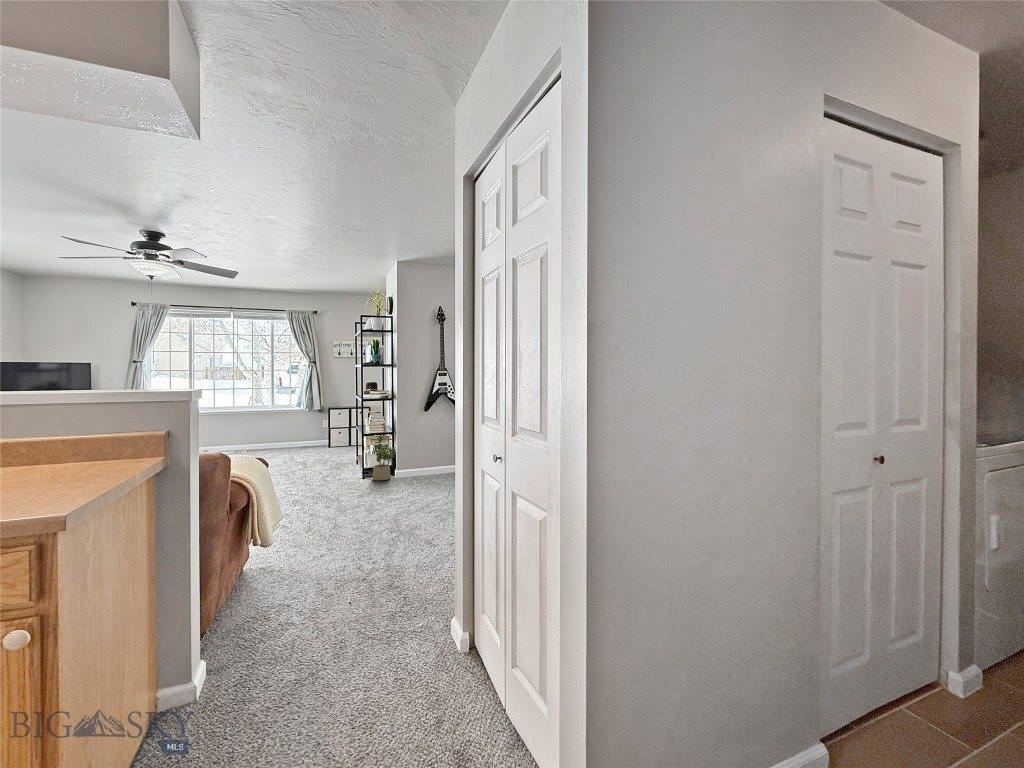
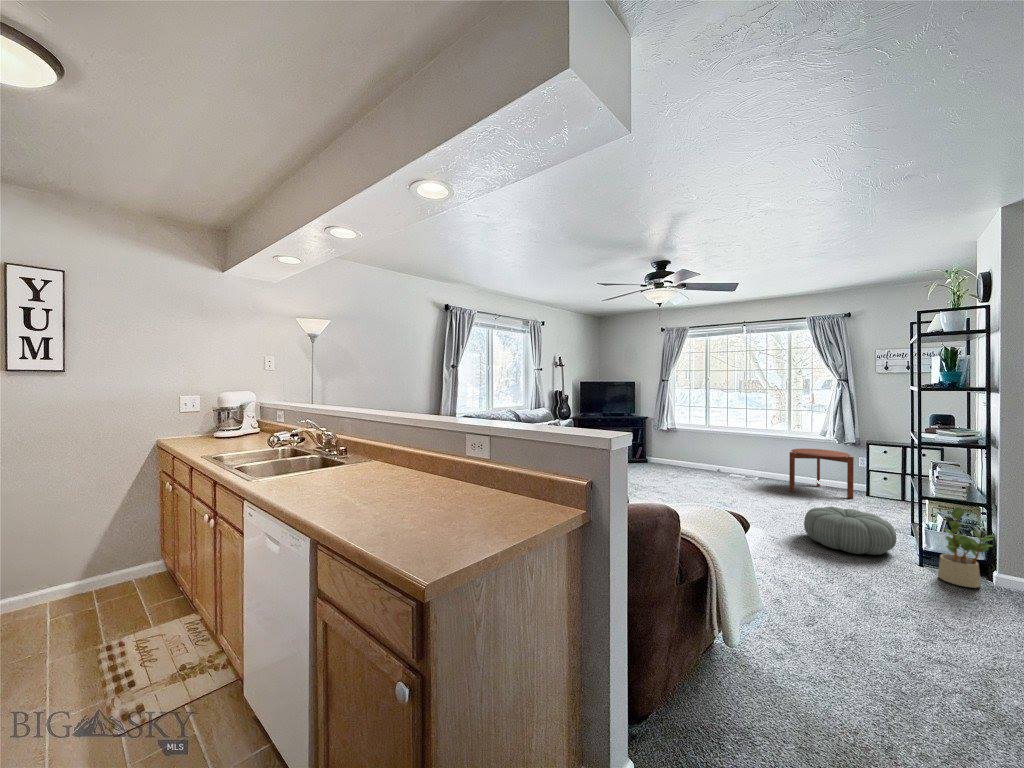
side table: none [276,419,322,456] -> present [789,449,854,499]
pouf: none [296,453,352,481] -> present [804,507,897,555]

